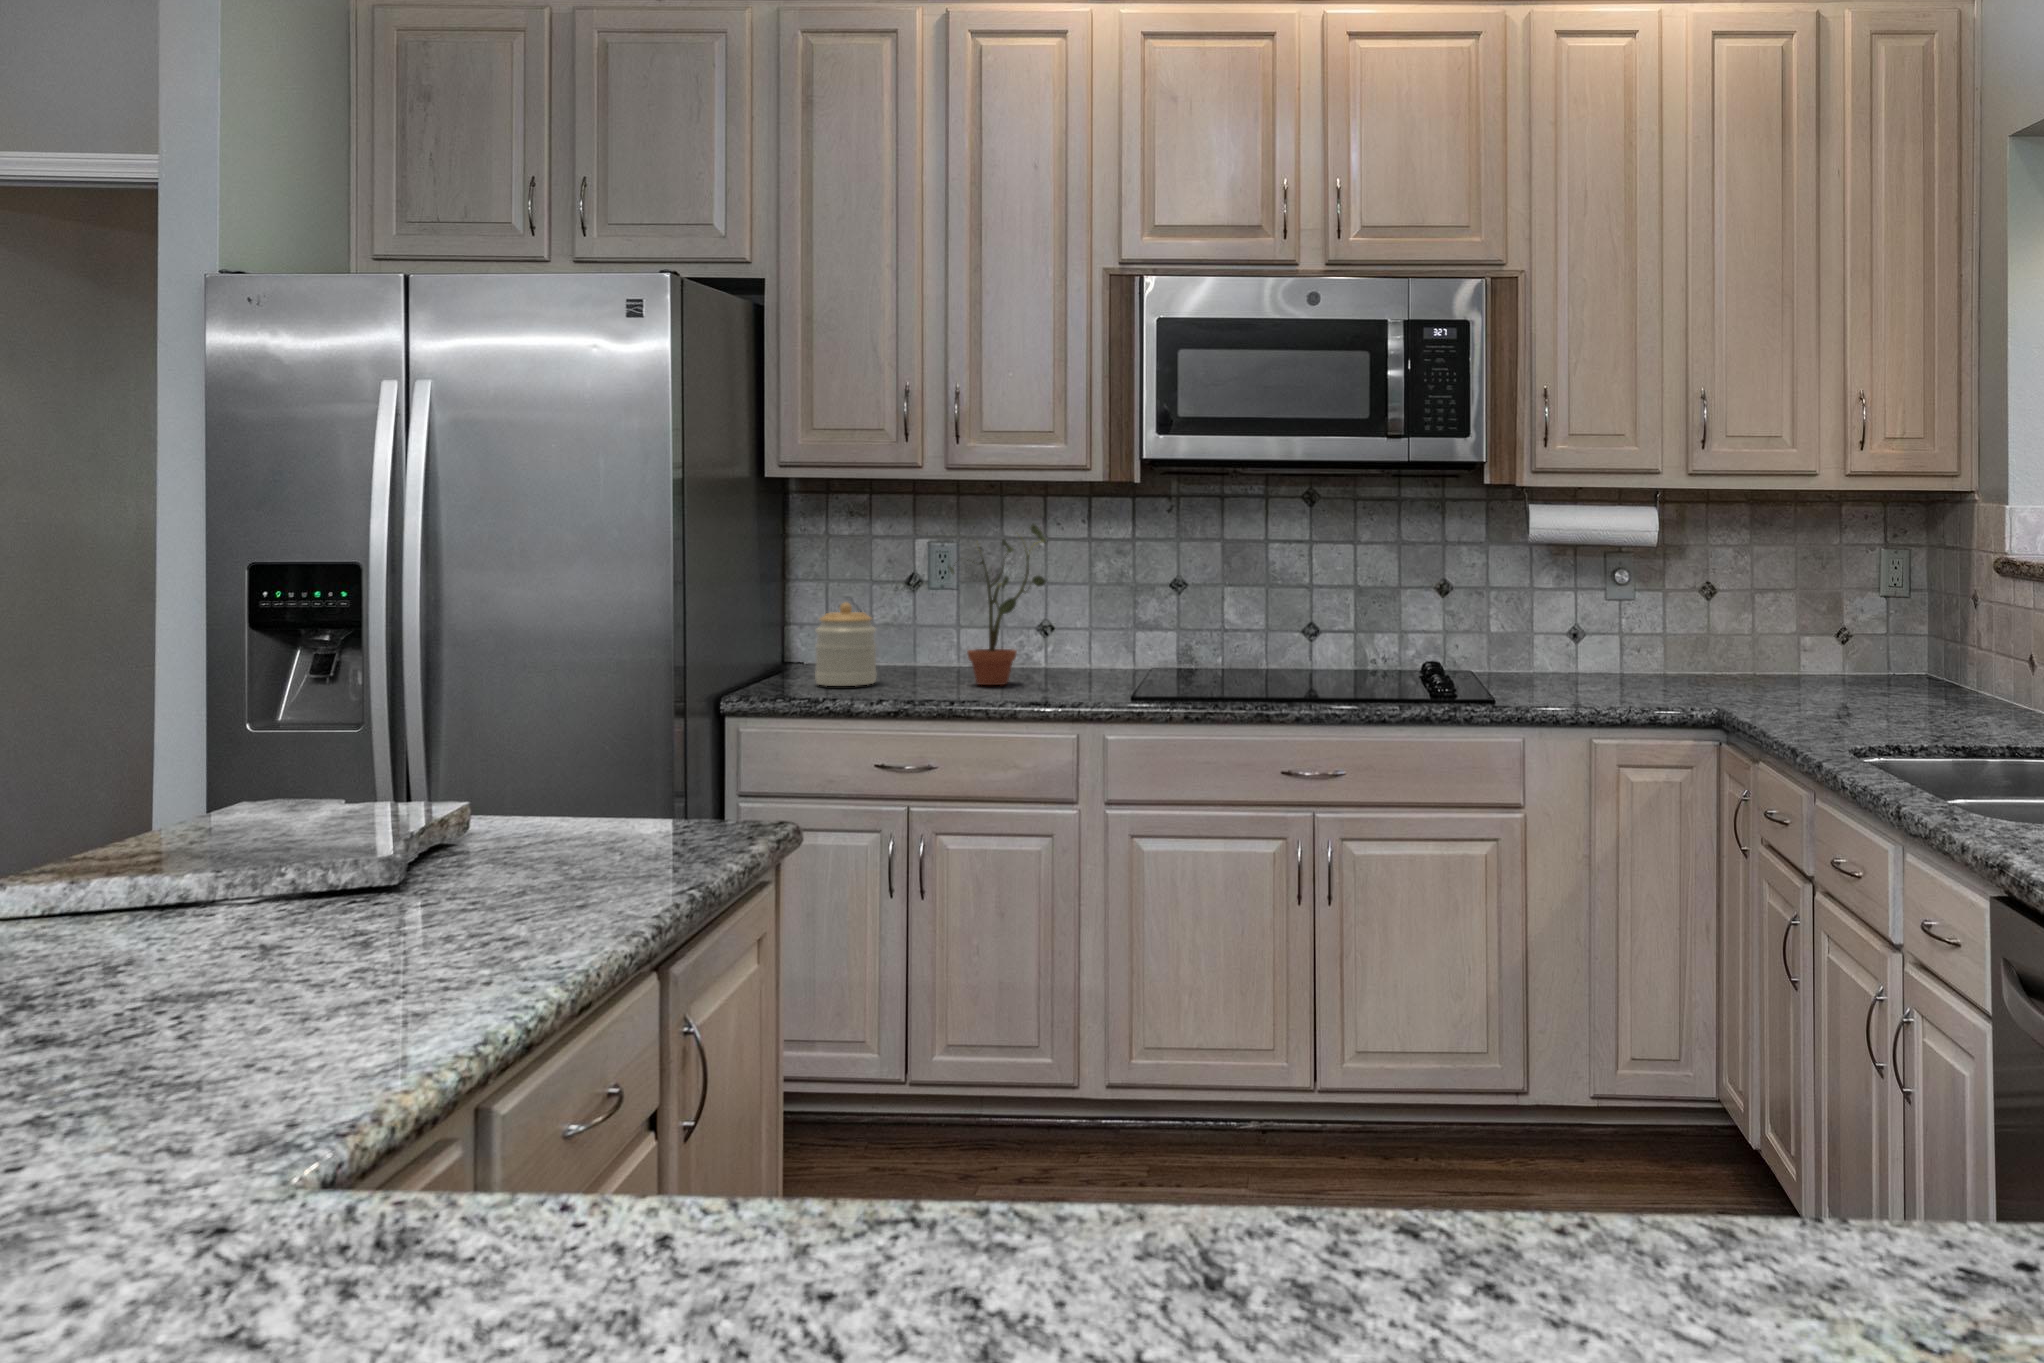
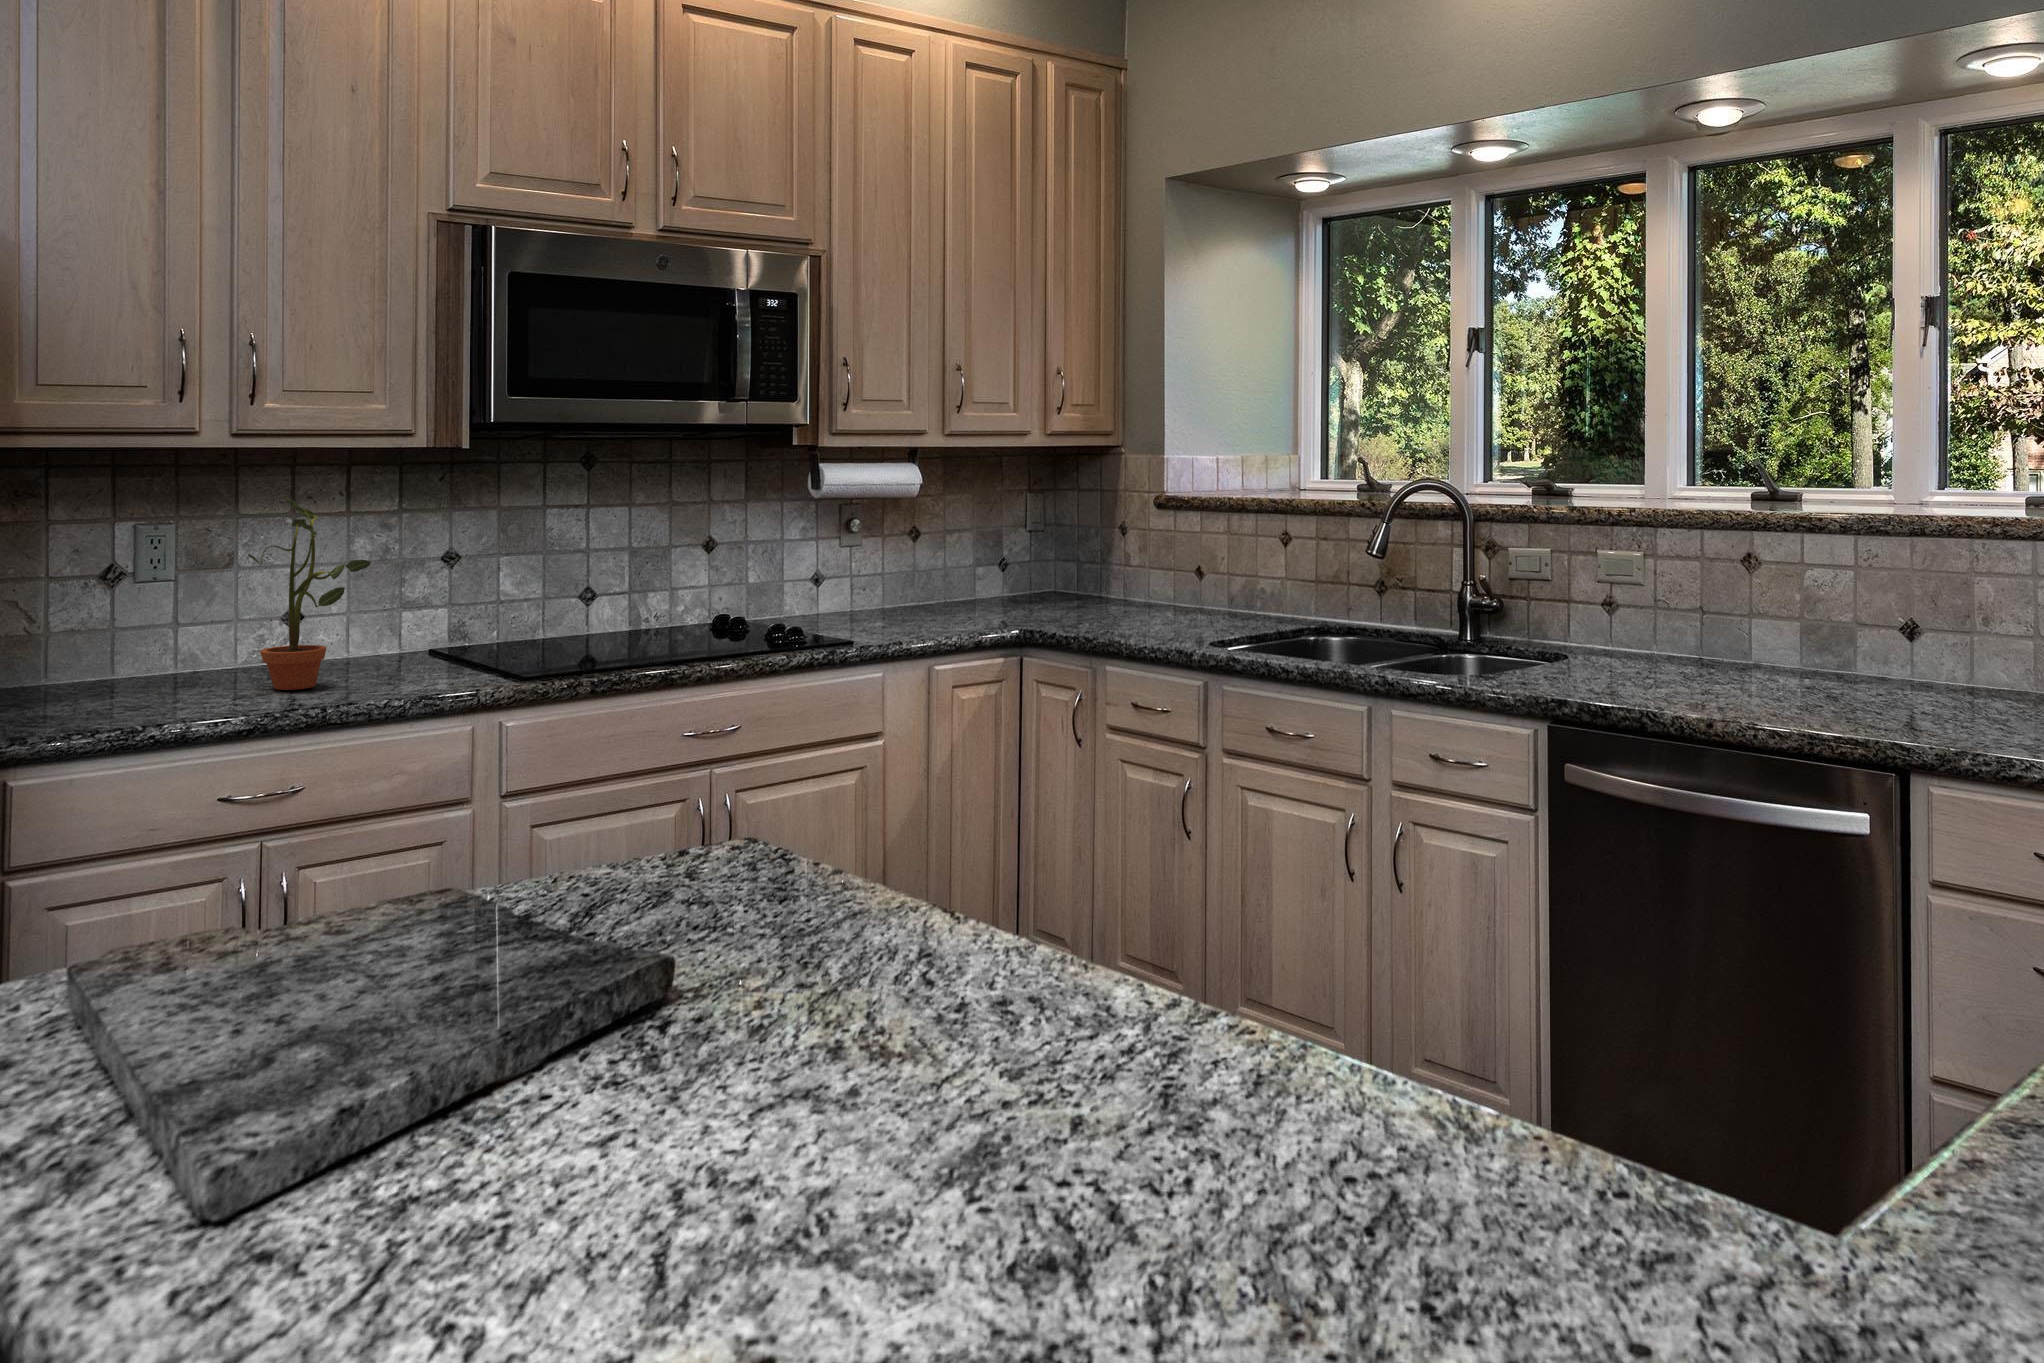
jar: present [815,603,876,686] -> none [50,608,145,715]

